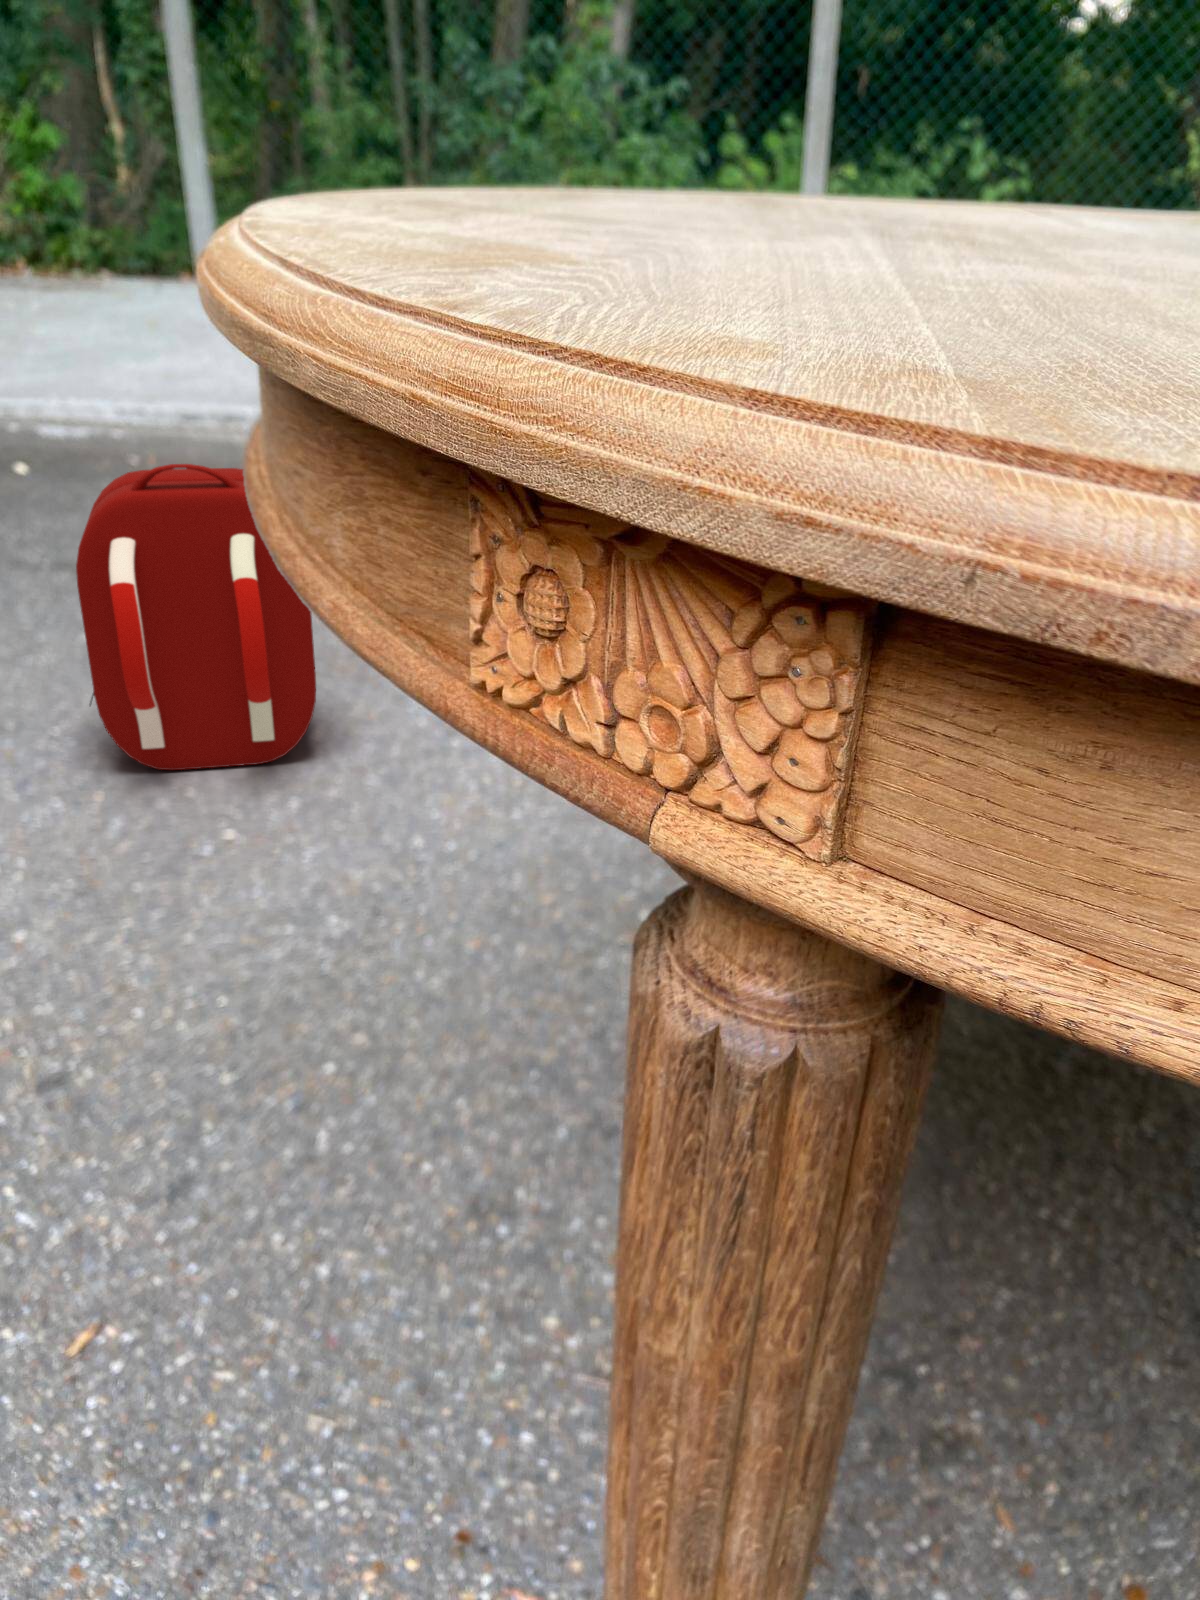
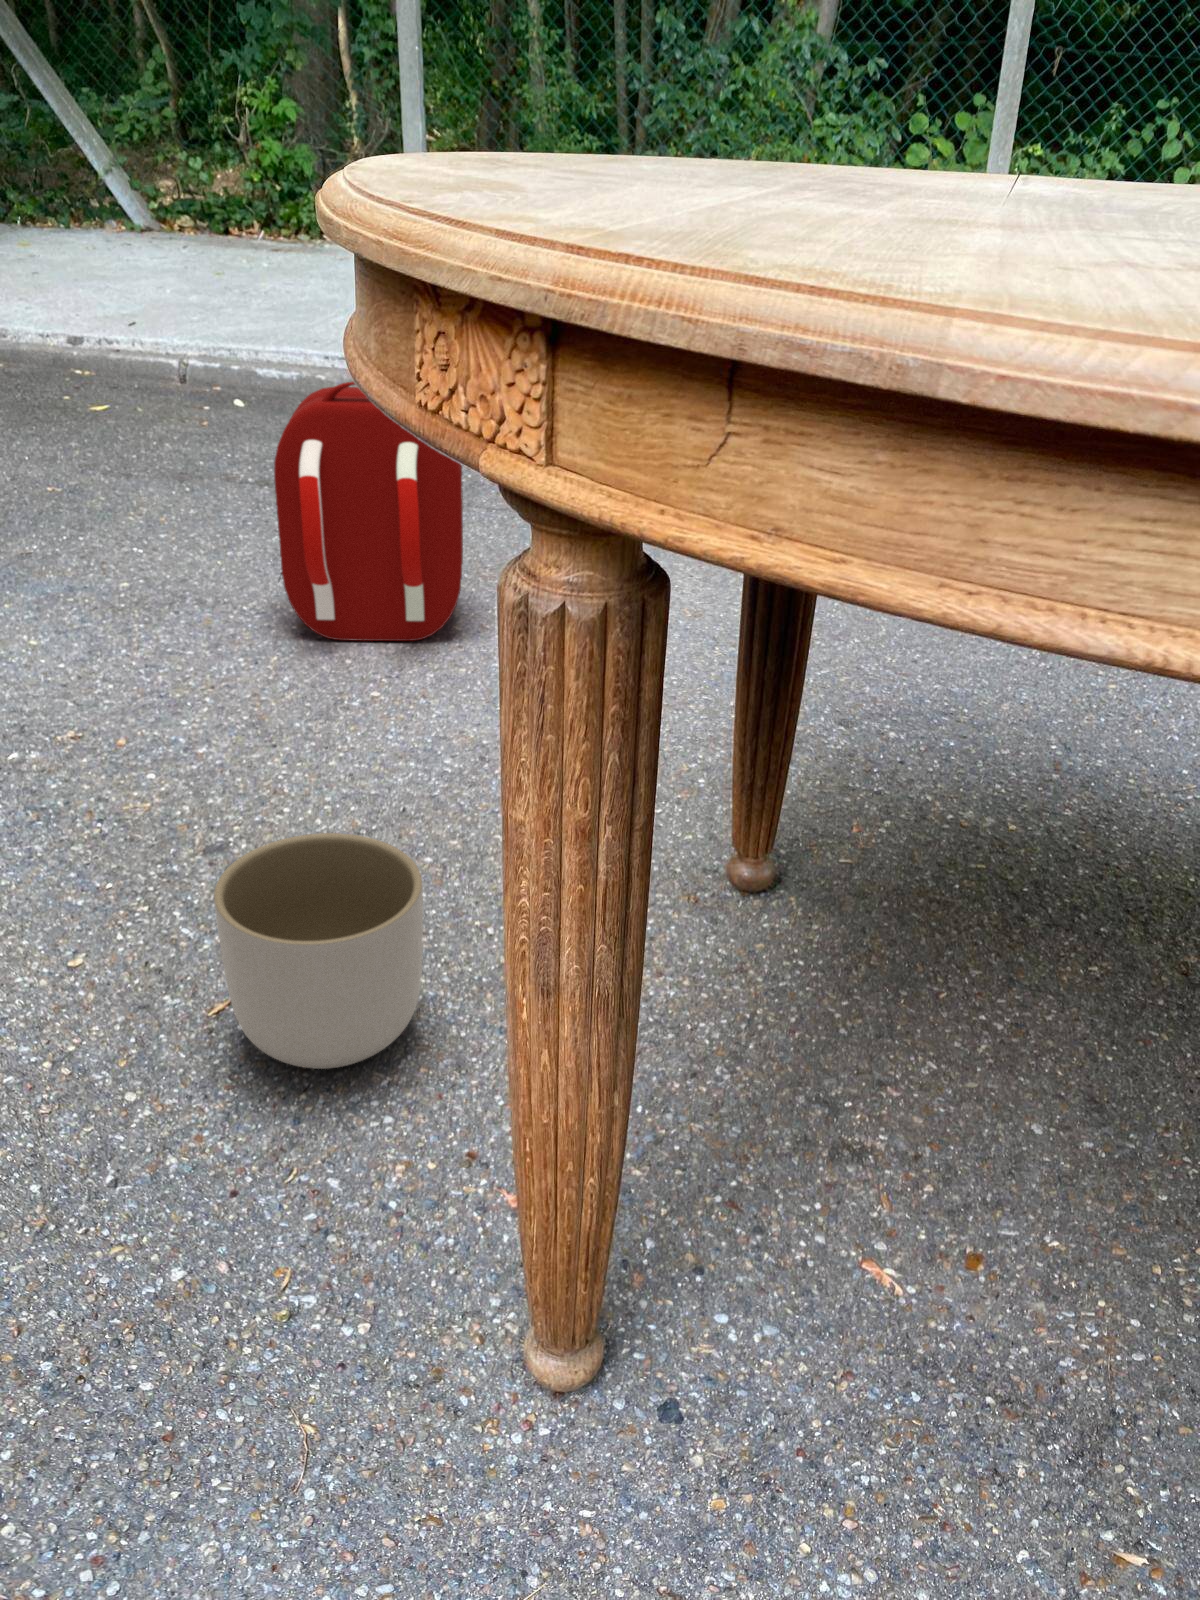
planter: none [69,1092,360,1432] -> present [214,833,423,1069]

